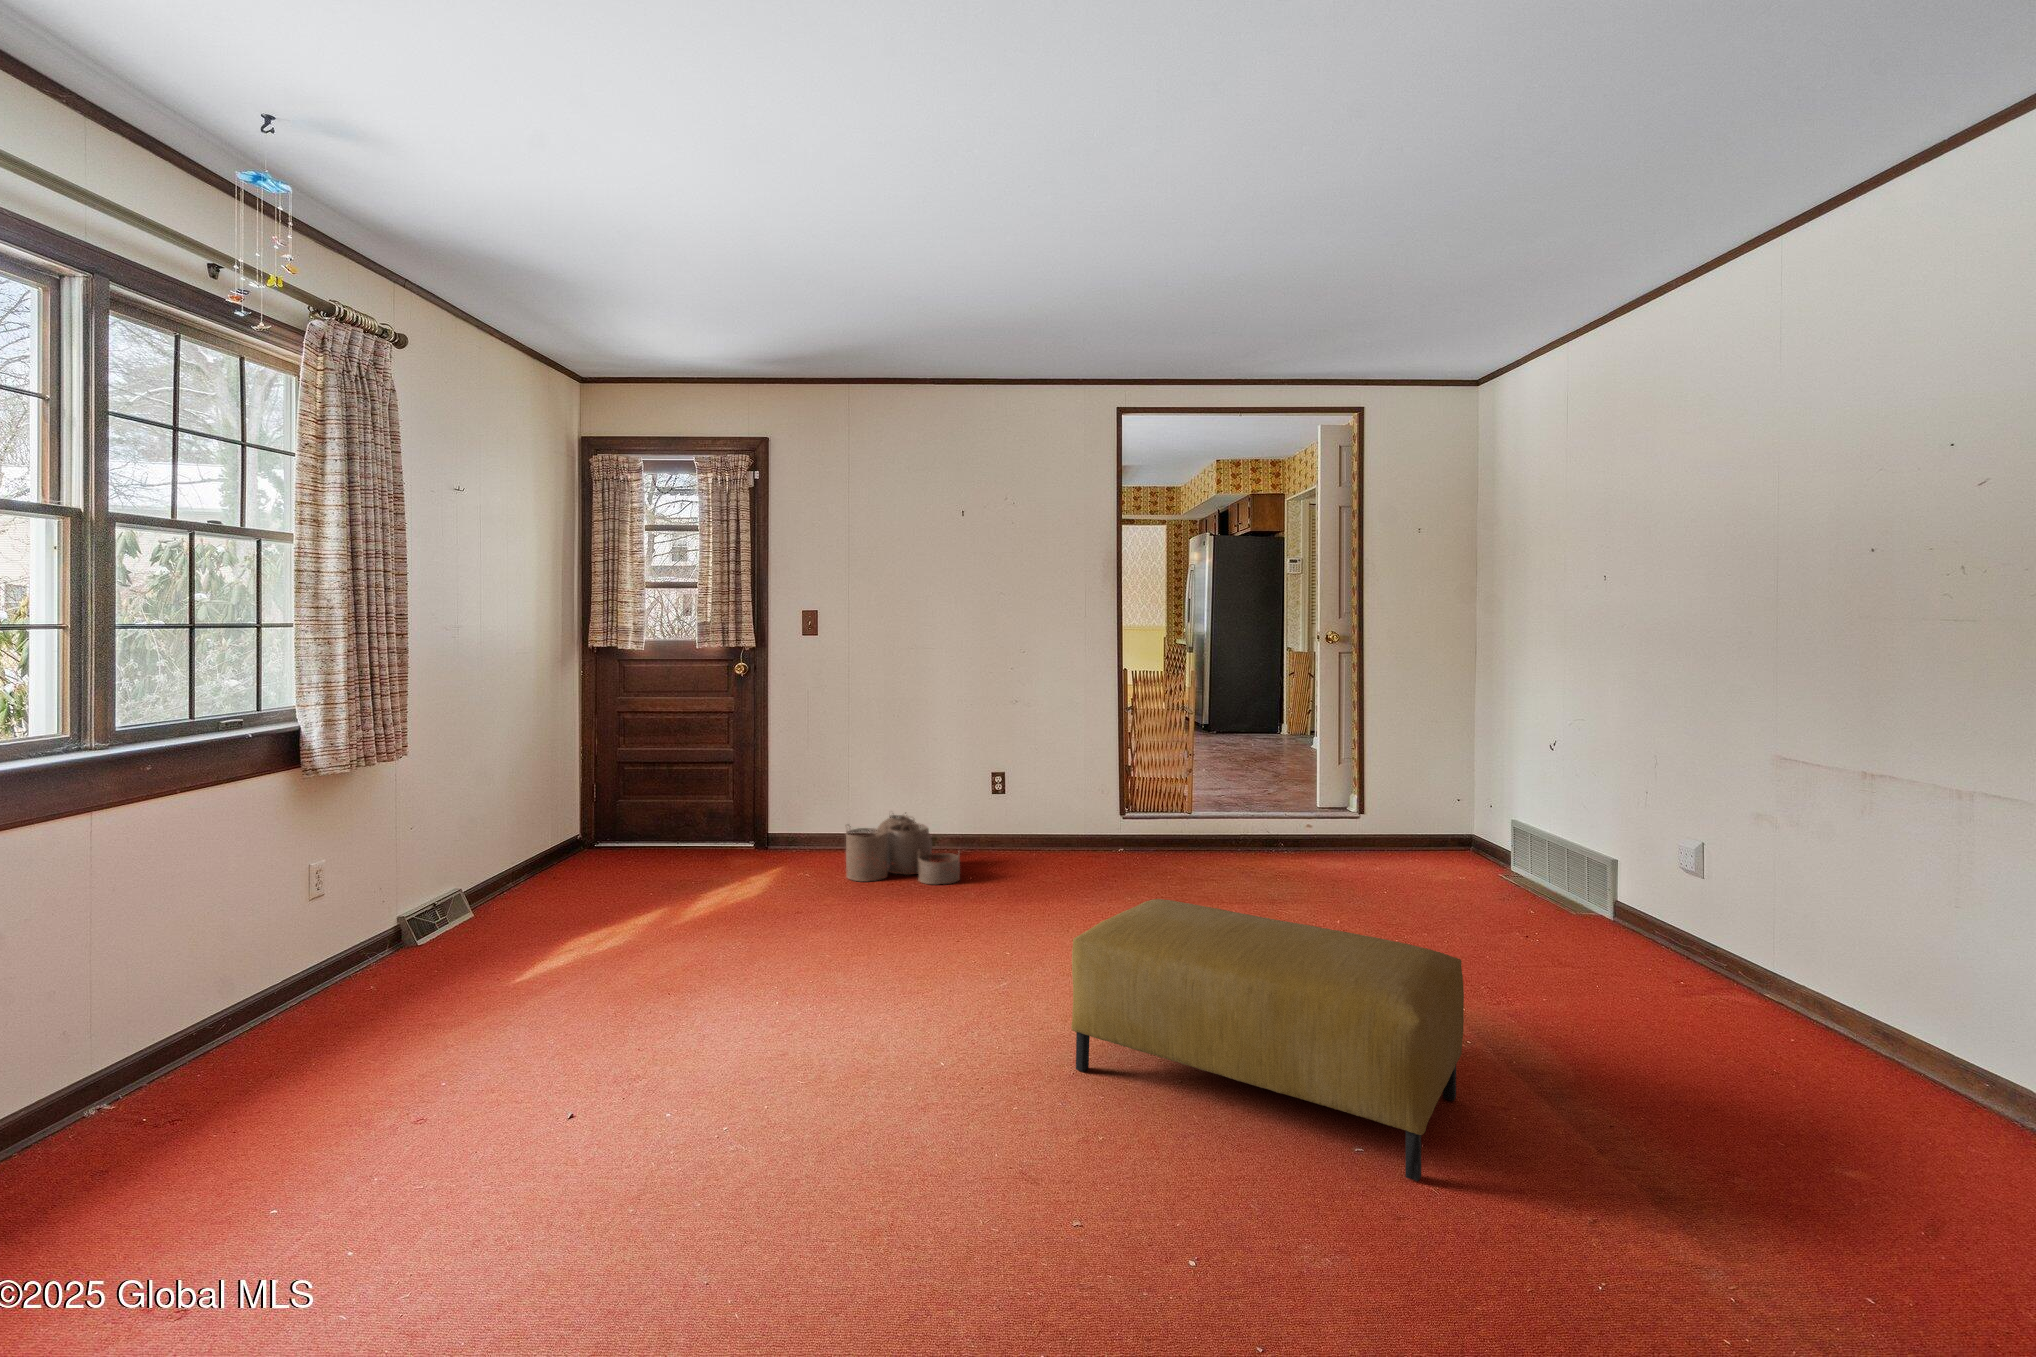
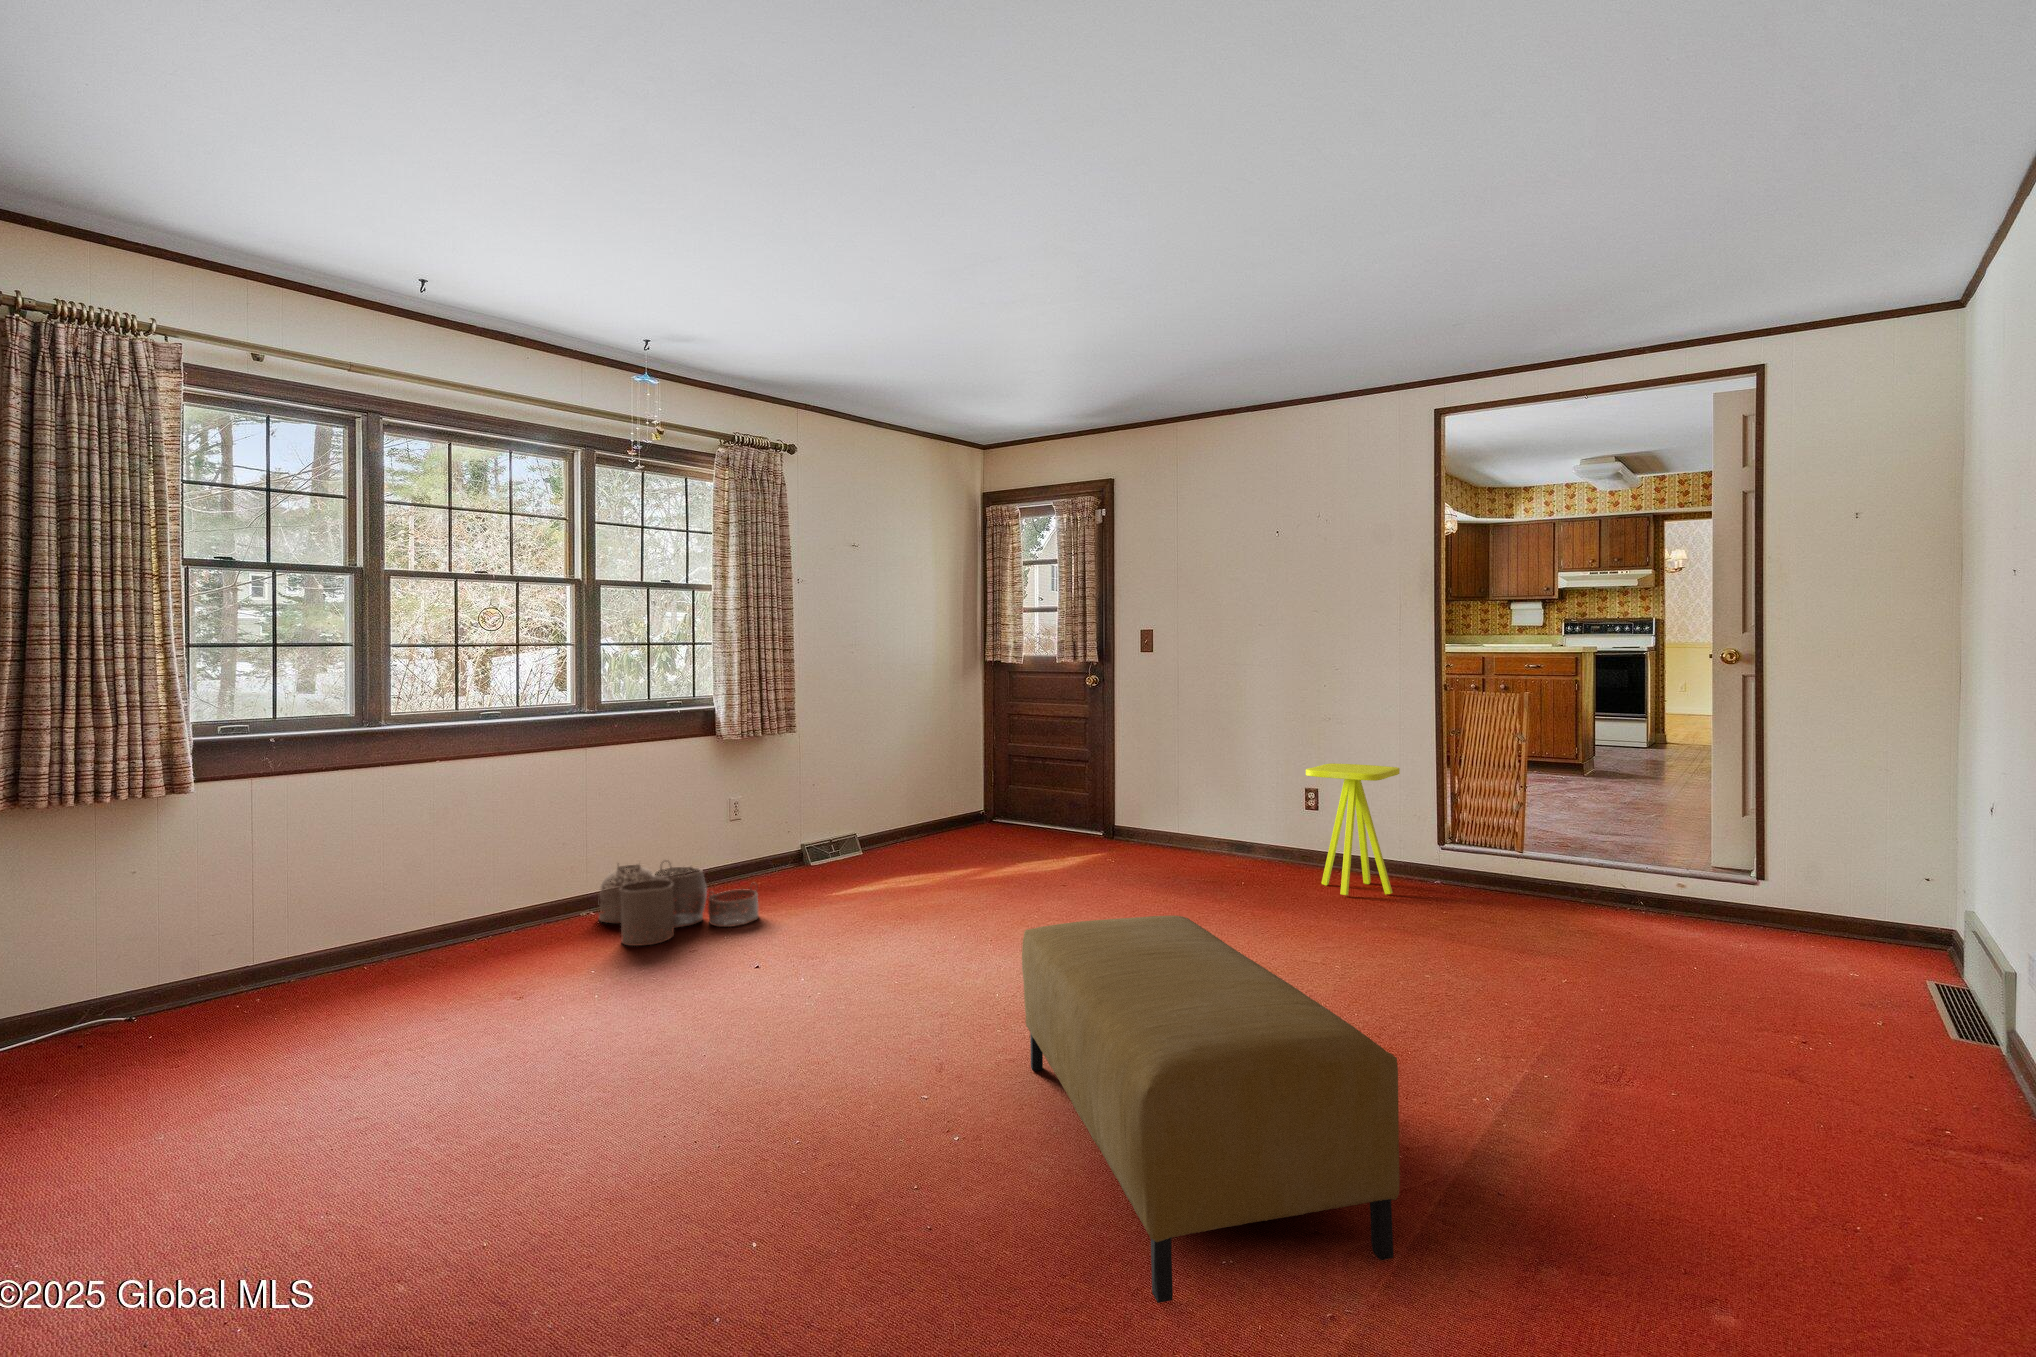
side table: none [1018,749,1085,865] -> present [1306,763,1400,895]
woven basket: present [846,813,960,884] -> present [599,863,758,946]

